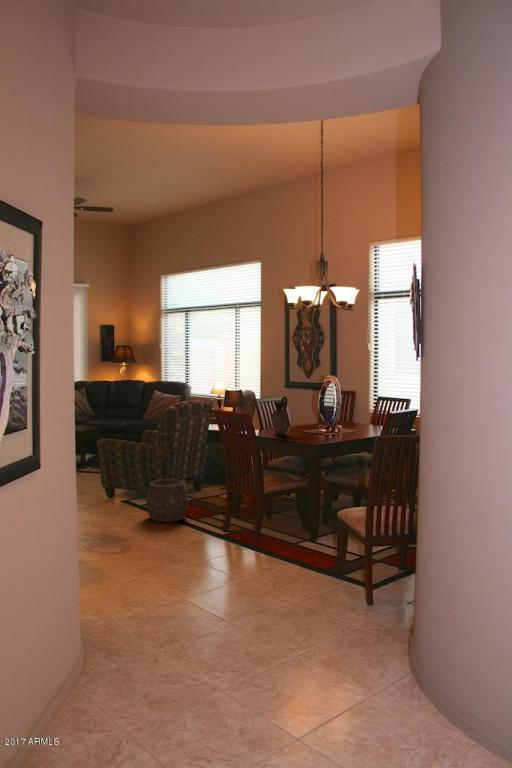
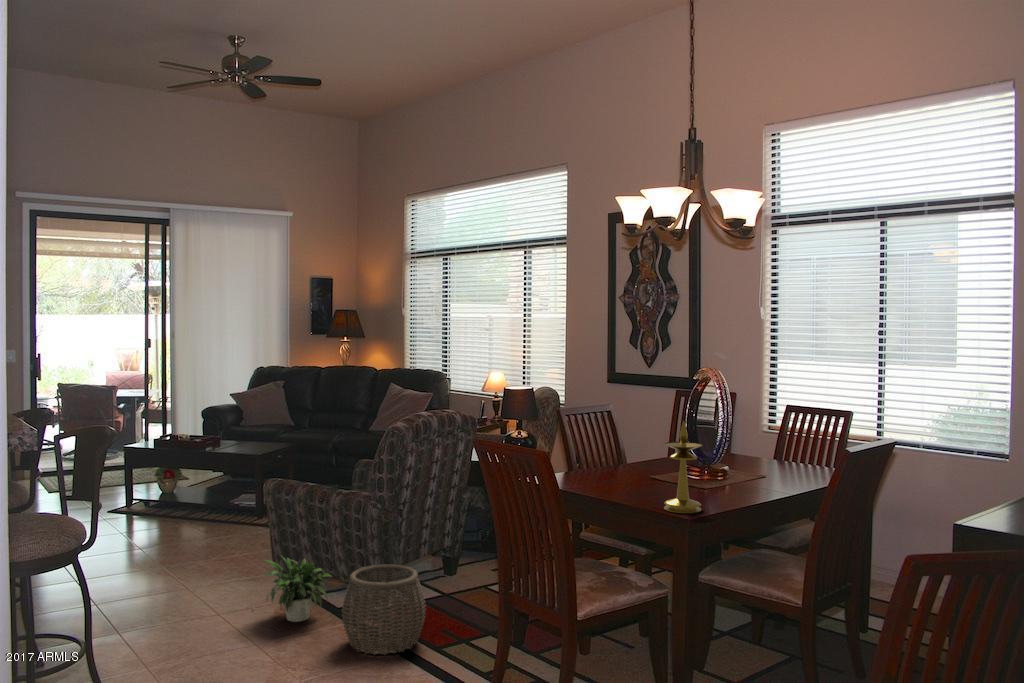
ceramic pitcher: present [271,396,288,435] -> none [589,409,622,490]
candlestick: none [306,399,324,442] -> present [664,421,702,513]
potted plant: none [94,477,137,511] -> present [264,556,331,622]

